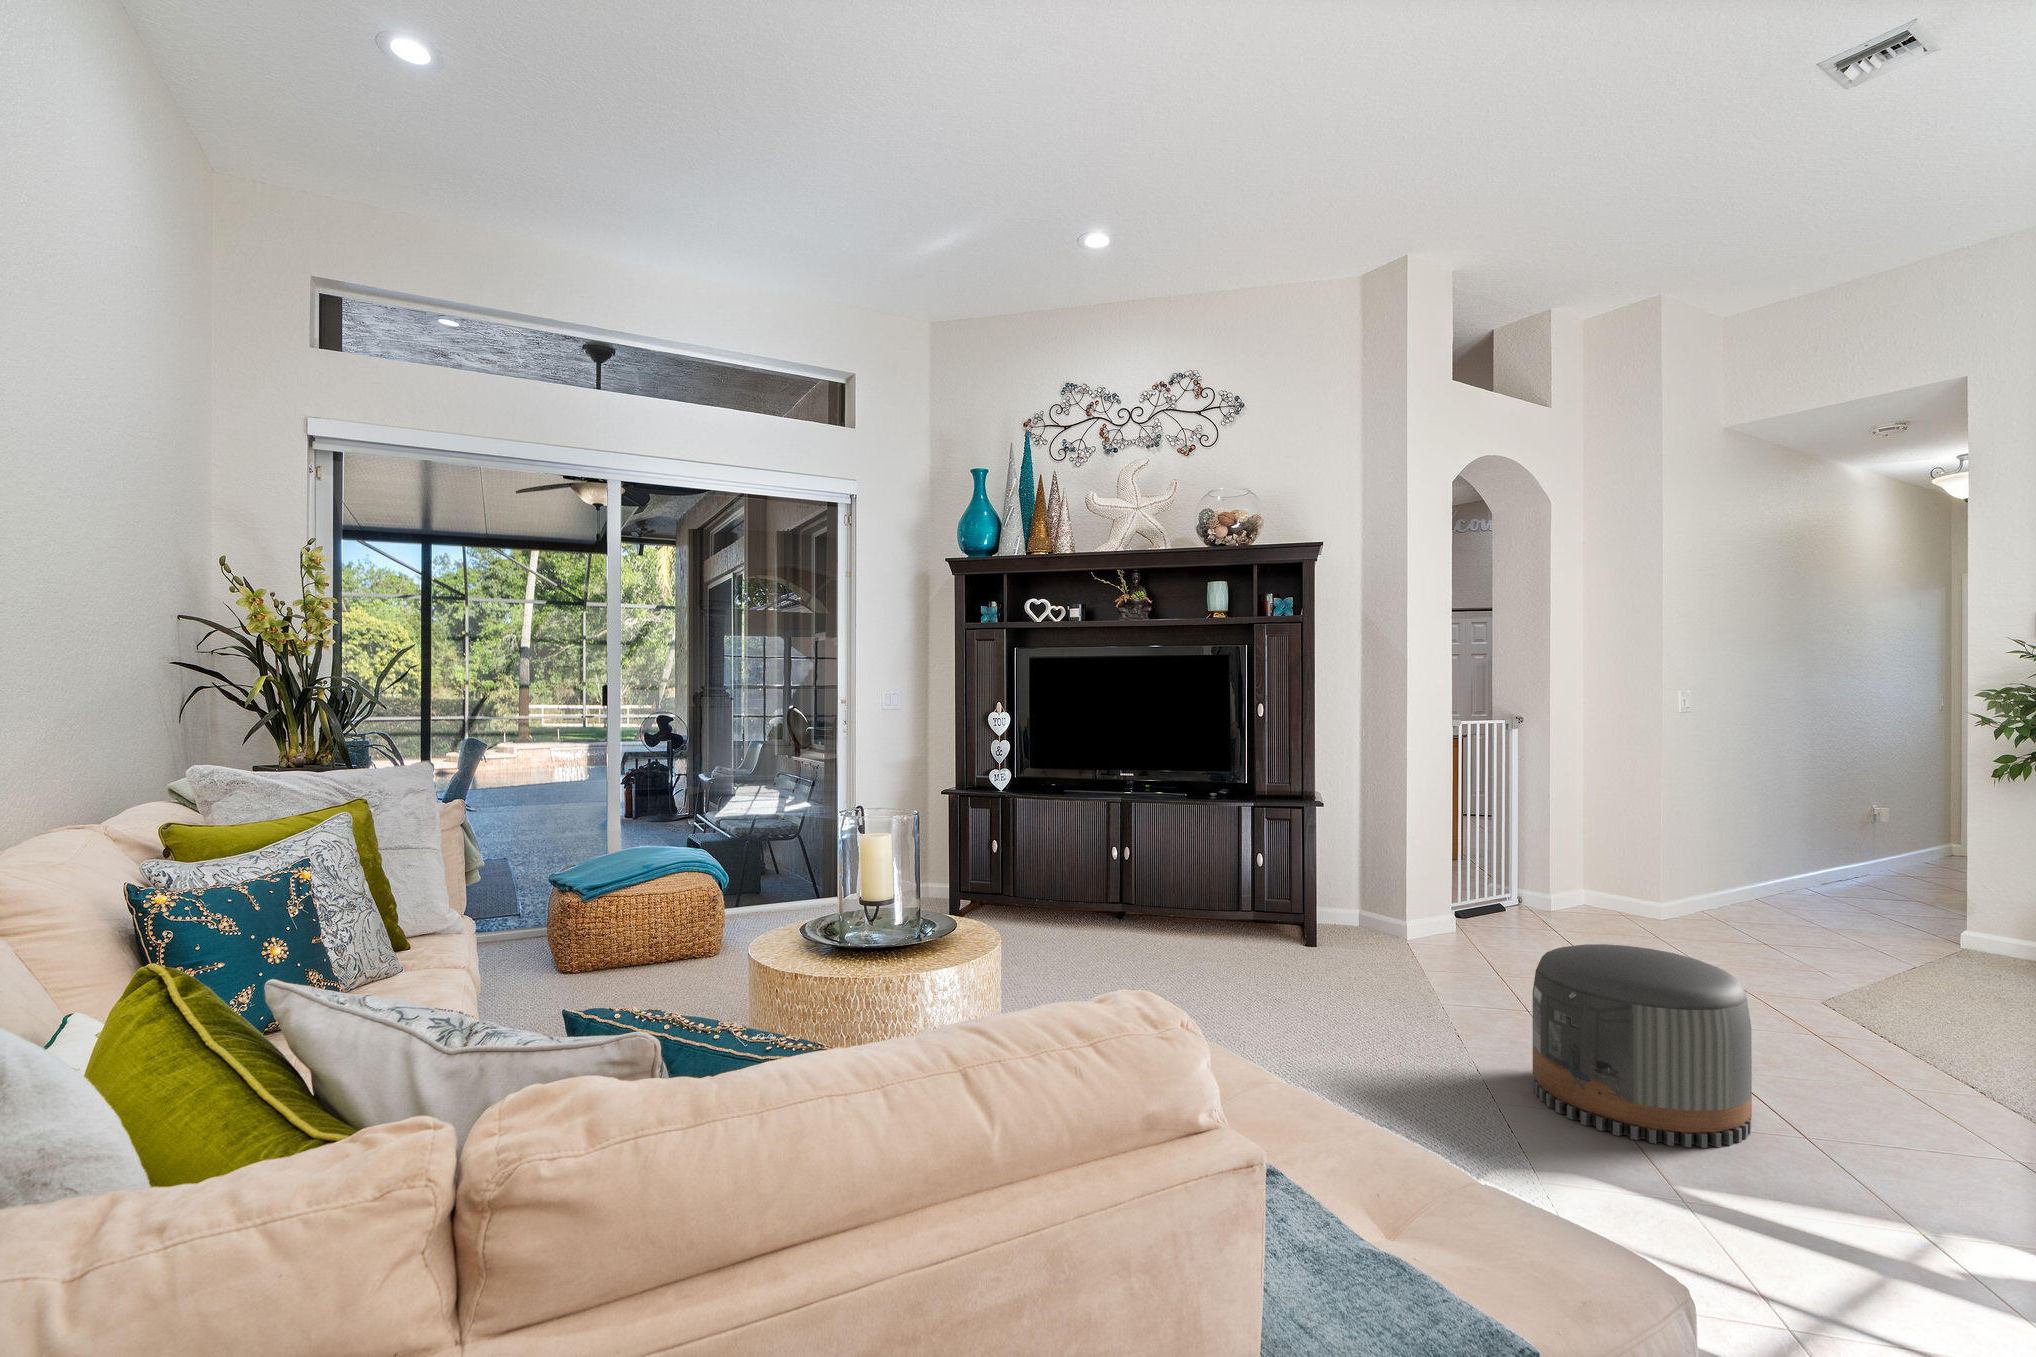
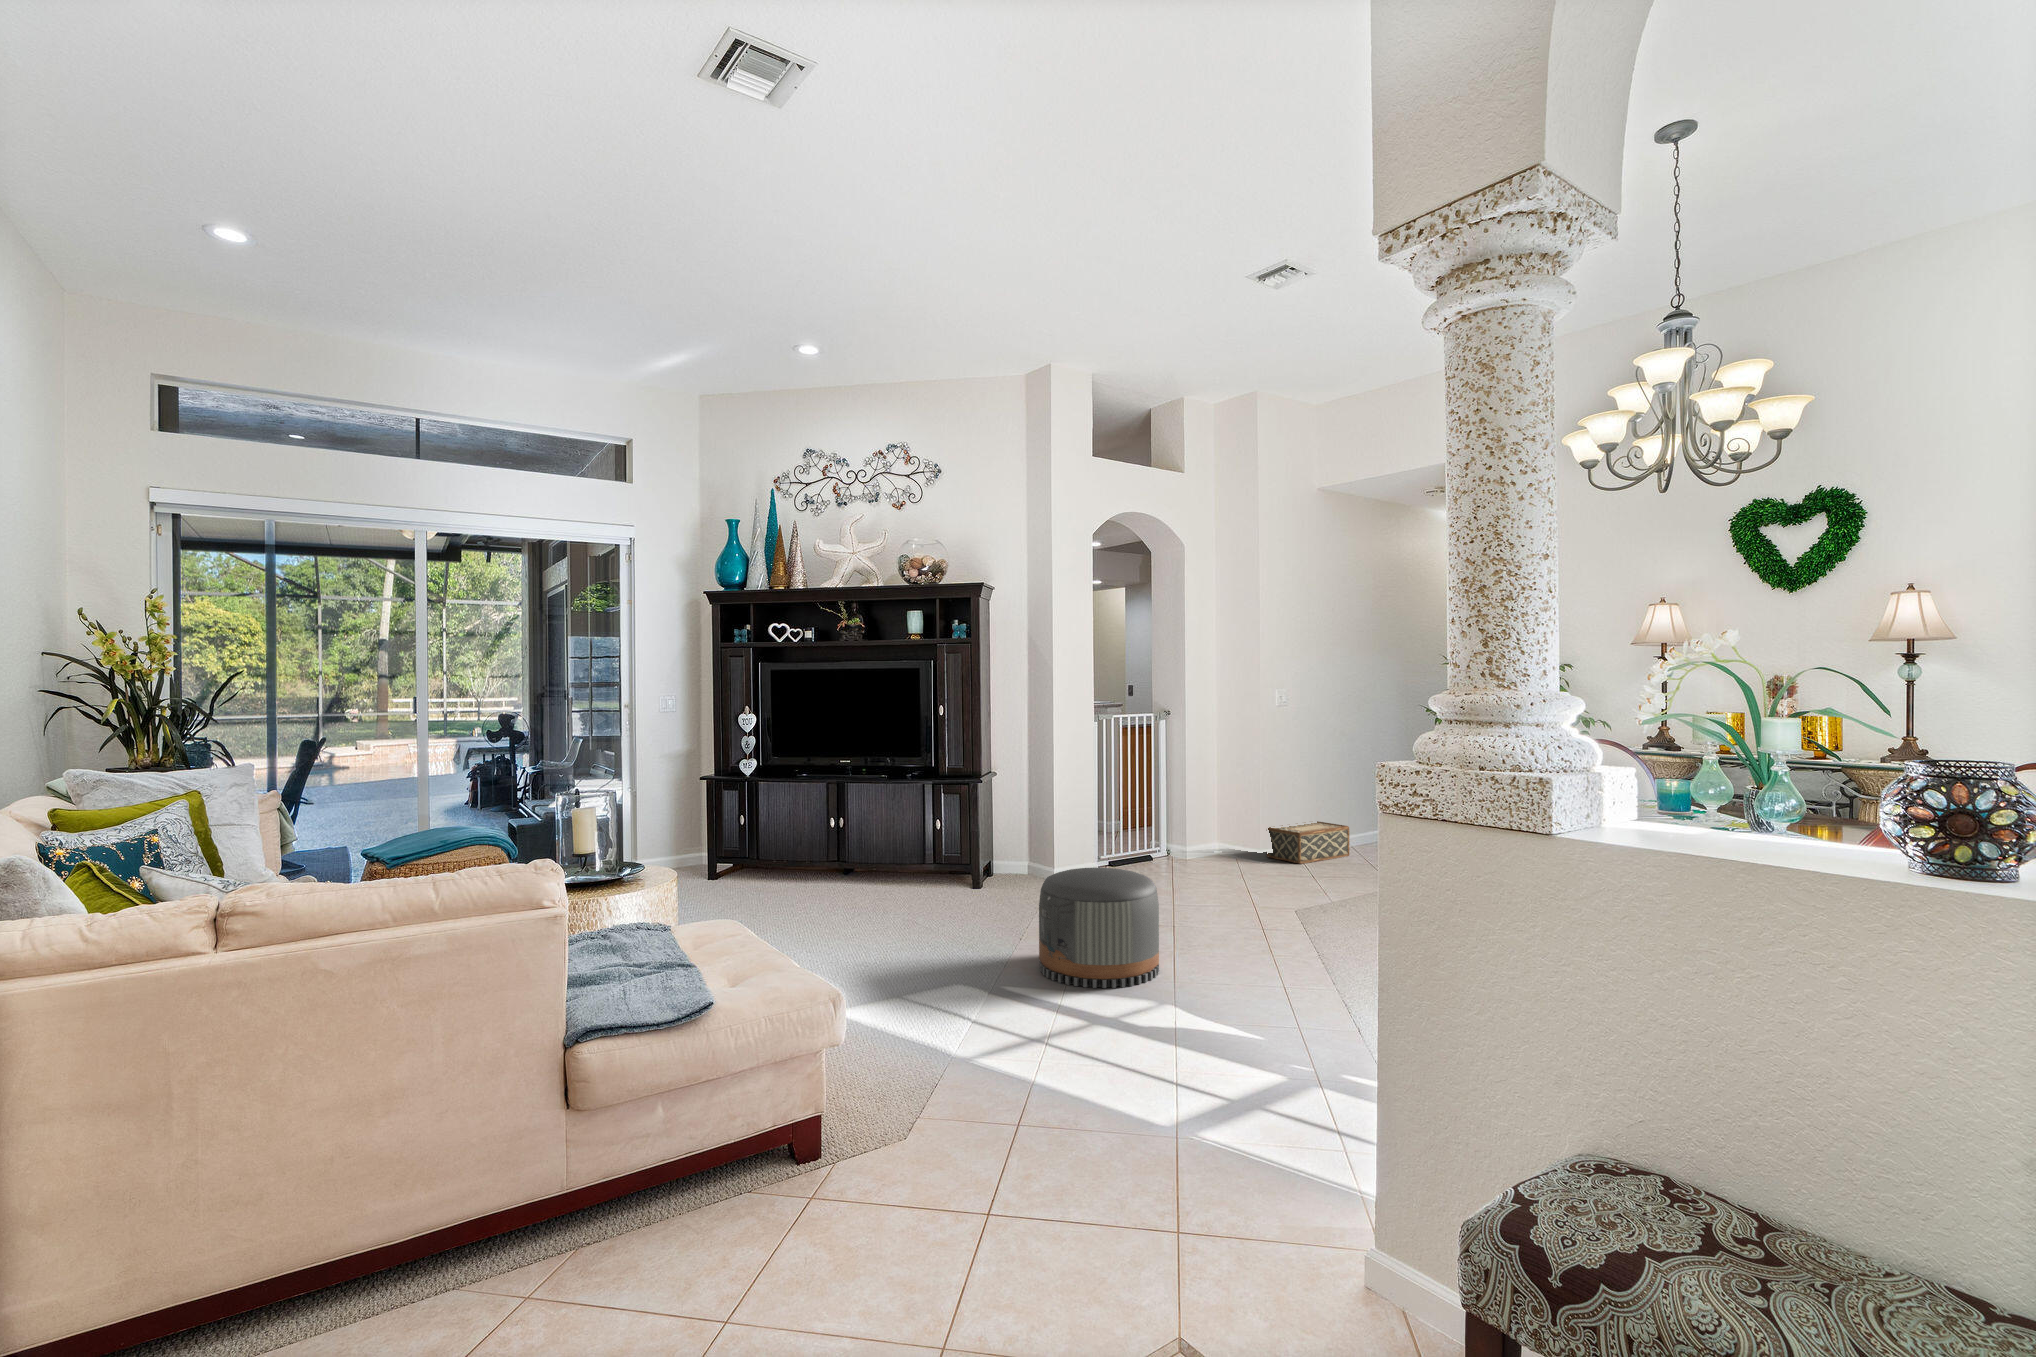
woven basket: none [1675,868,1794,927] -> present [1267,821,1350,864]

